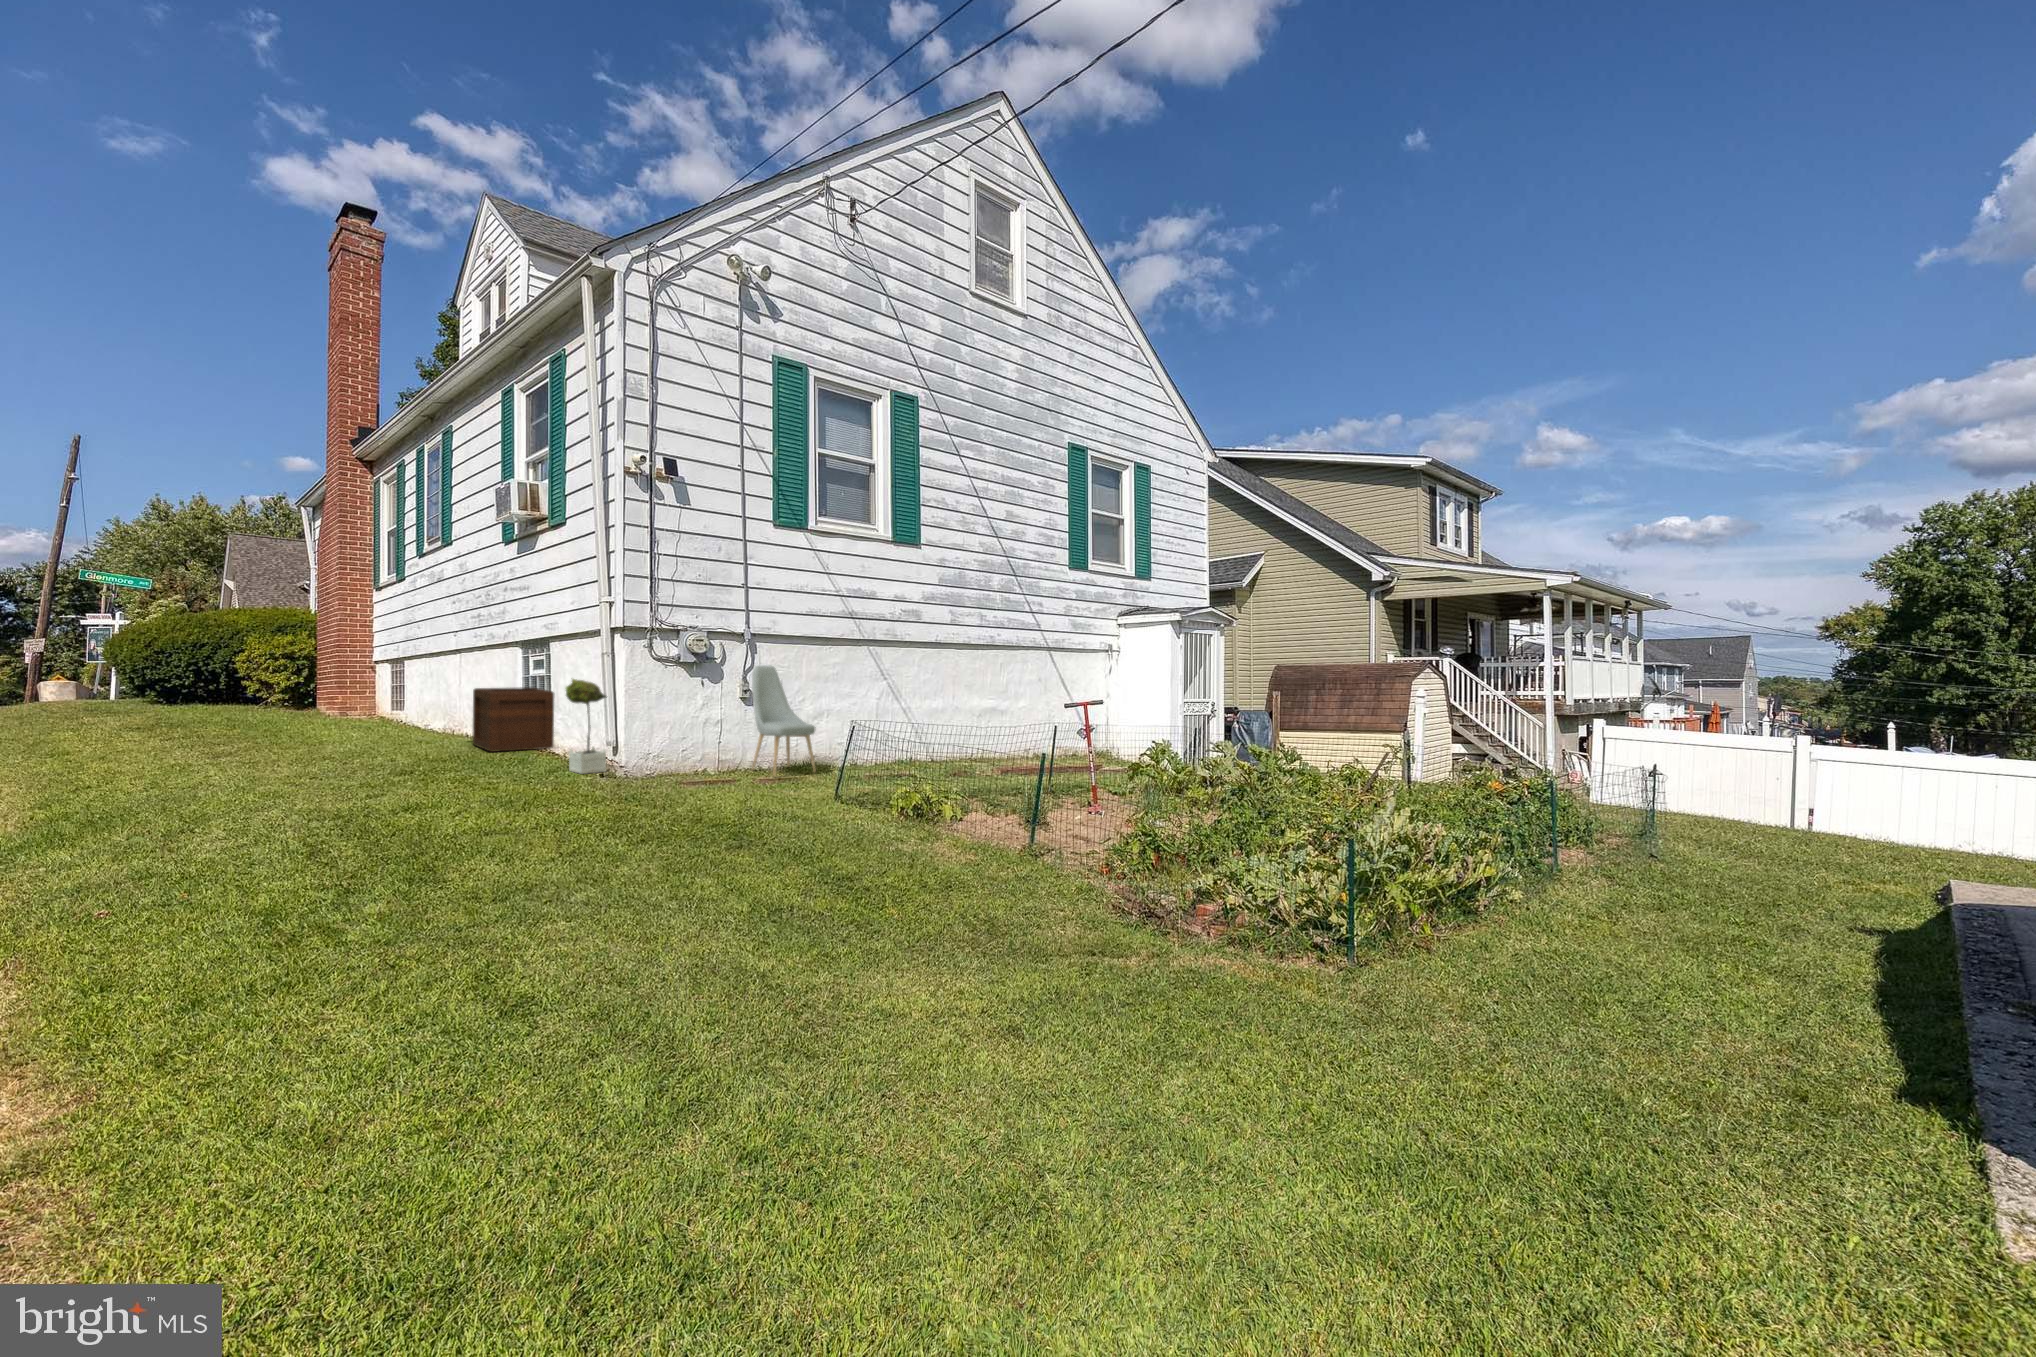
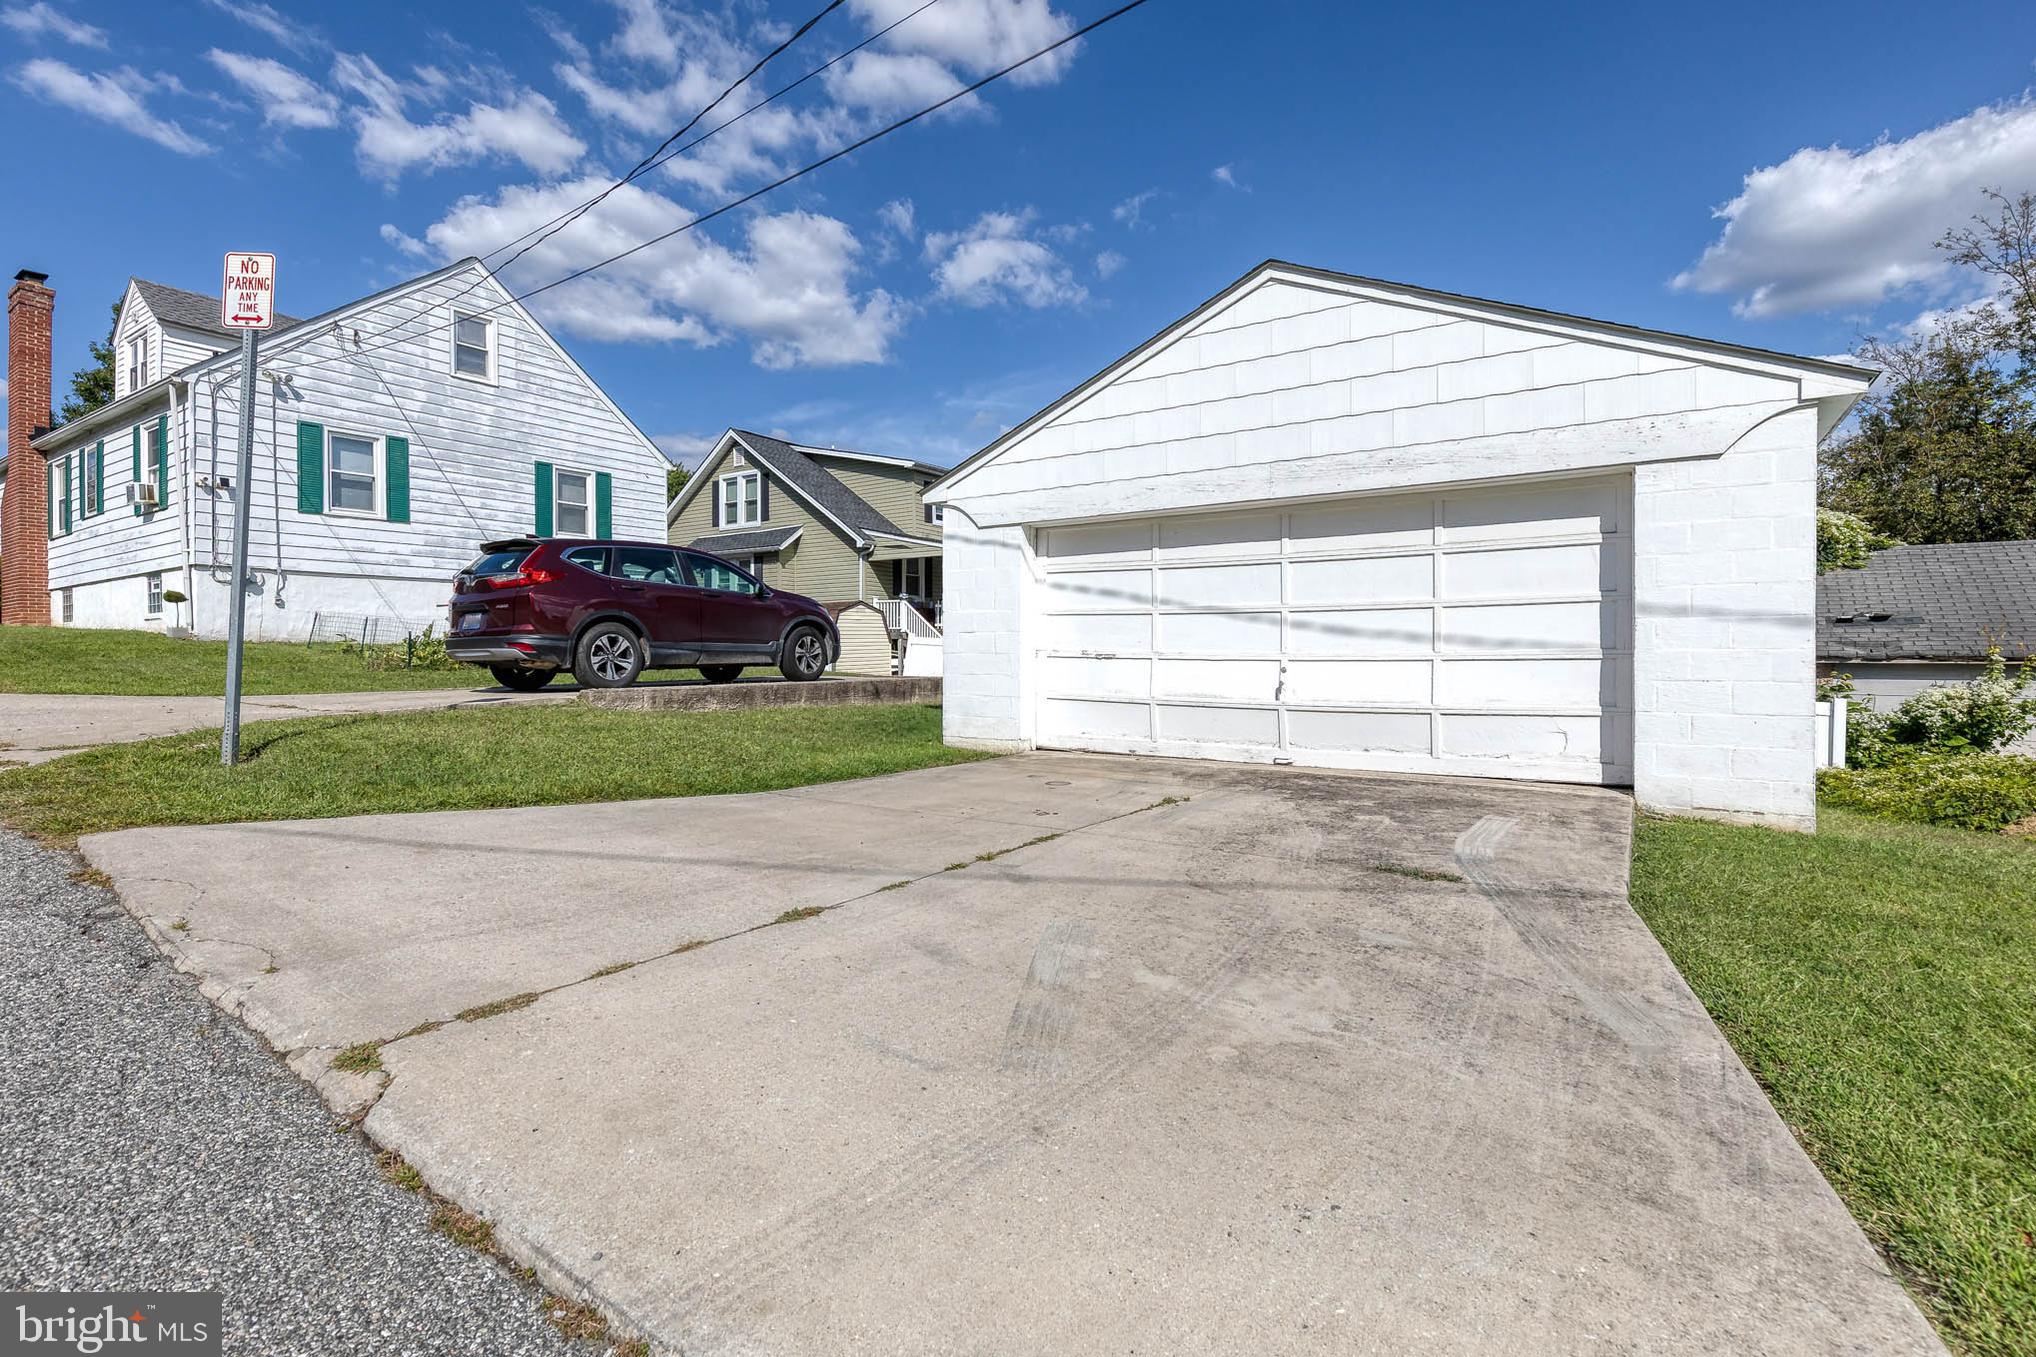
chair: present [752,665,816,776] -> none [283,587,322,644]
wooden crate: present [472,687,554,752] -> none [113,597,166,631]

